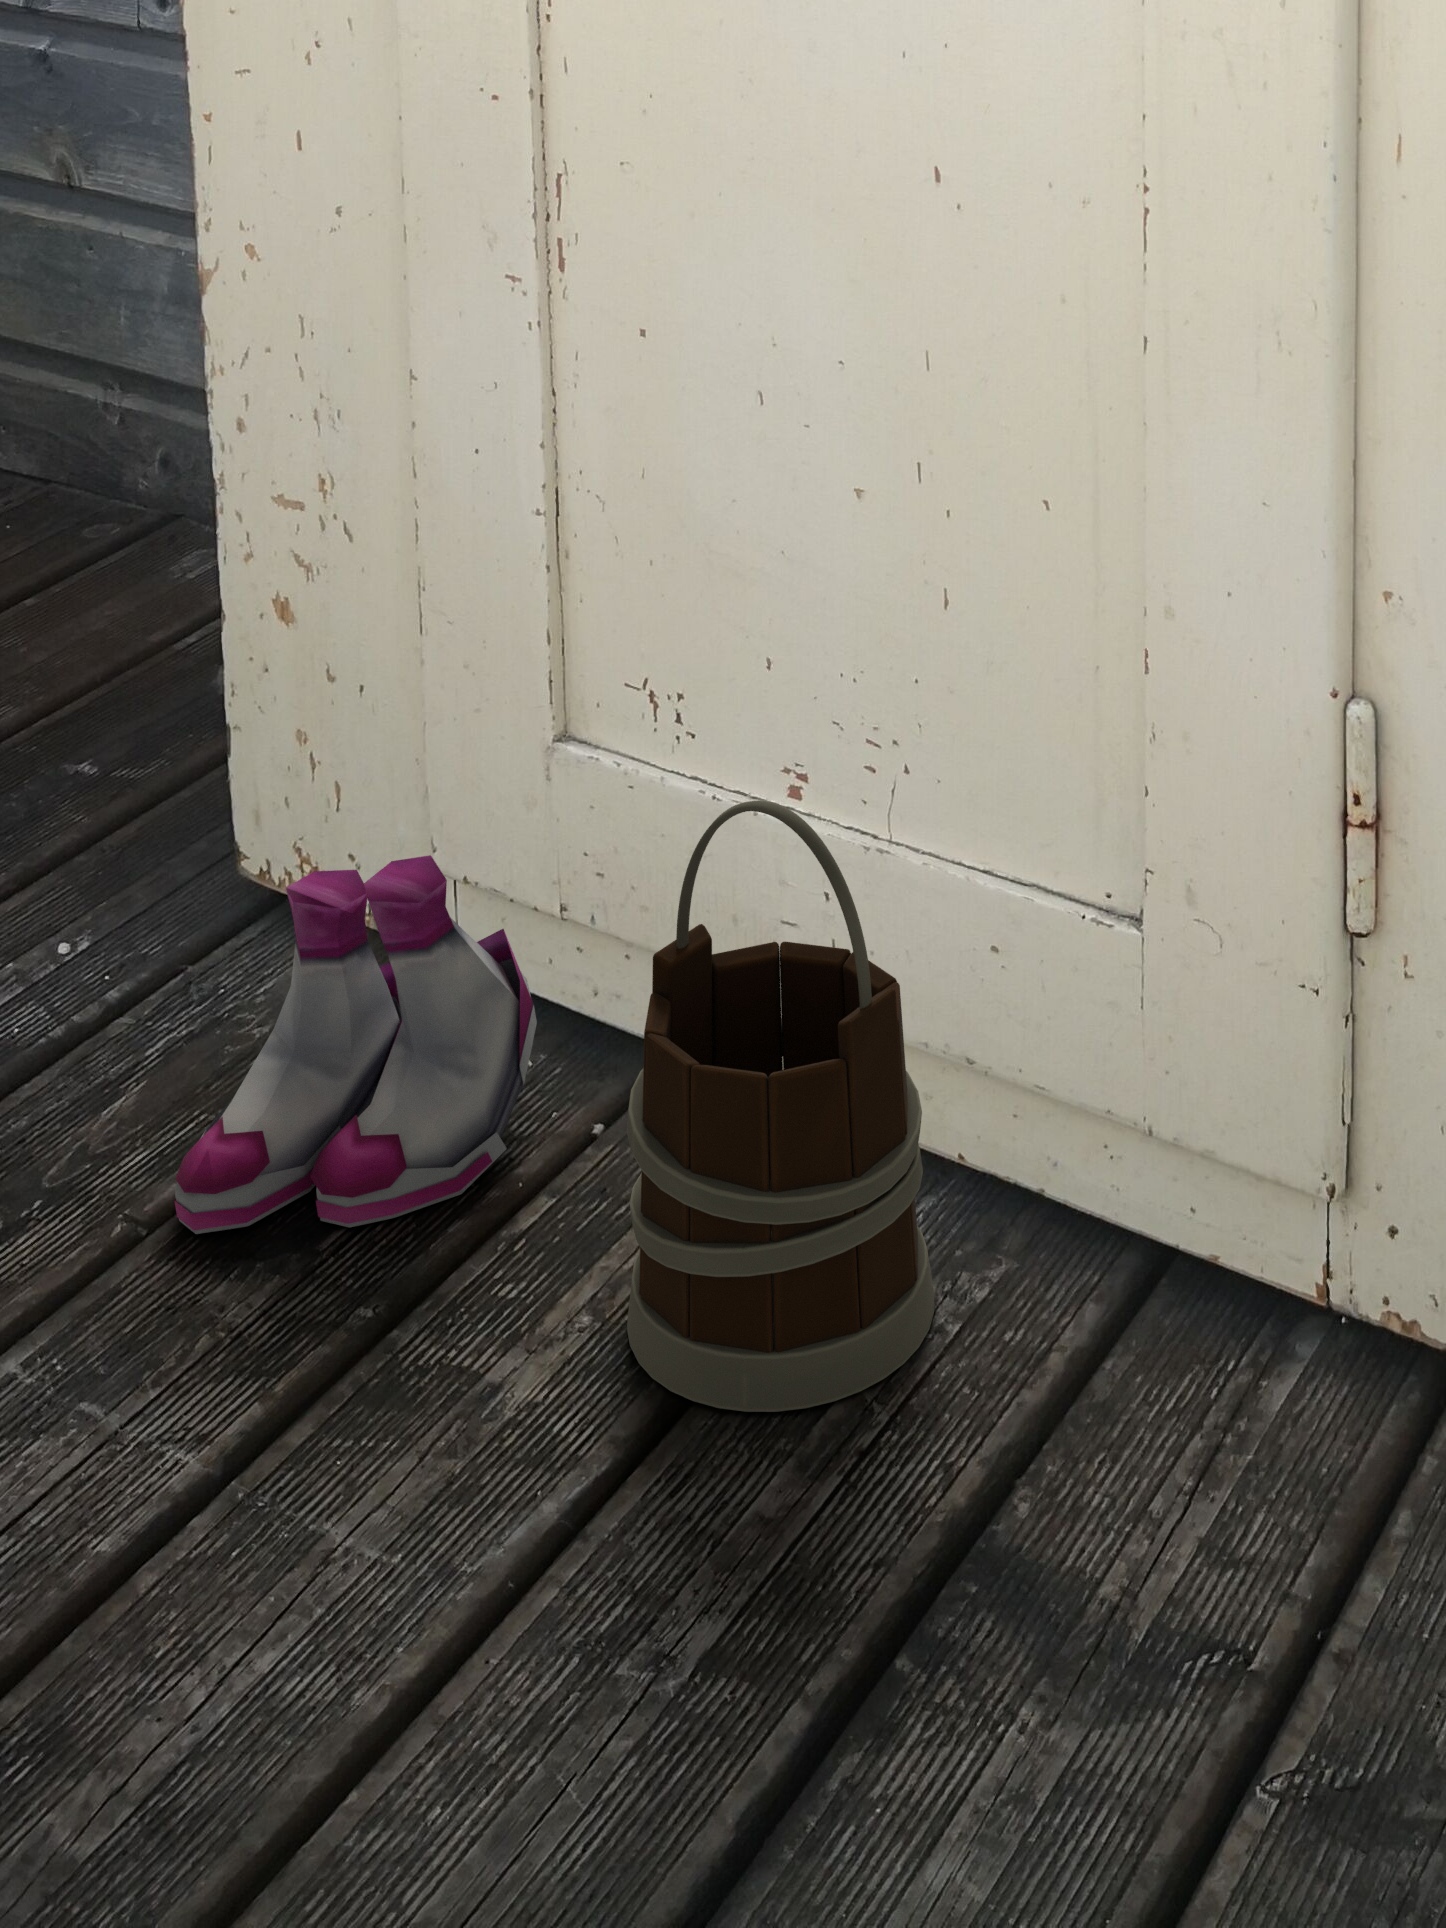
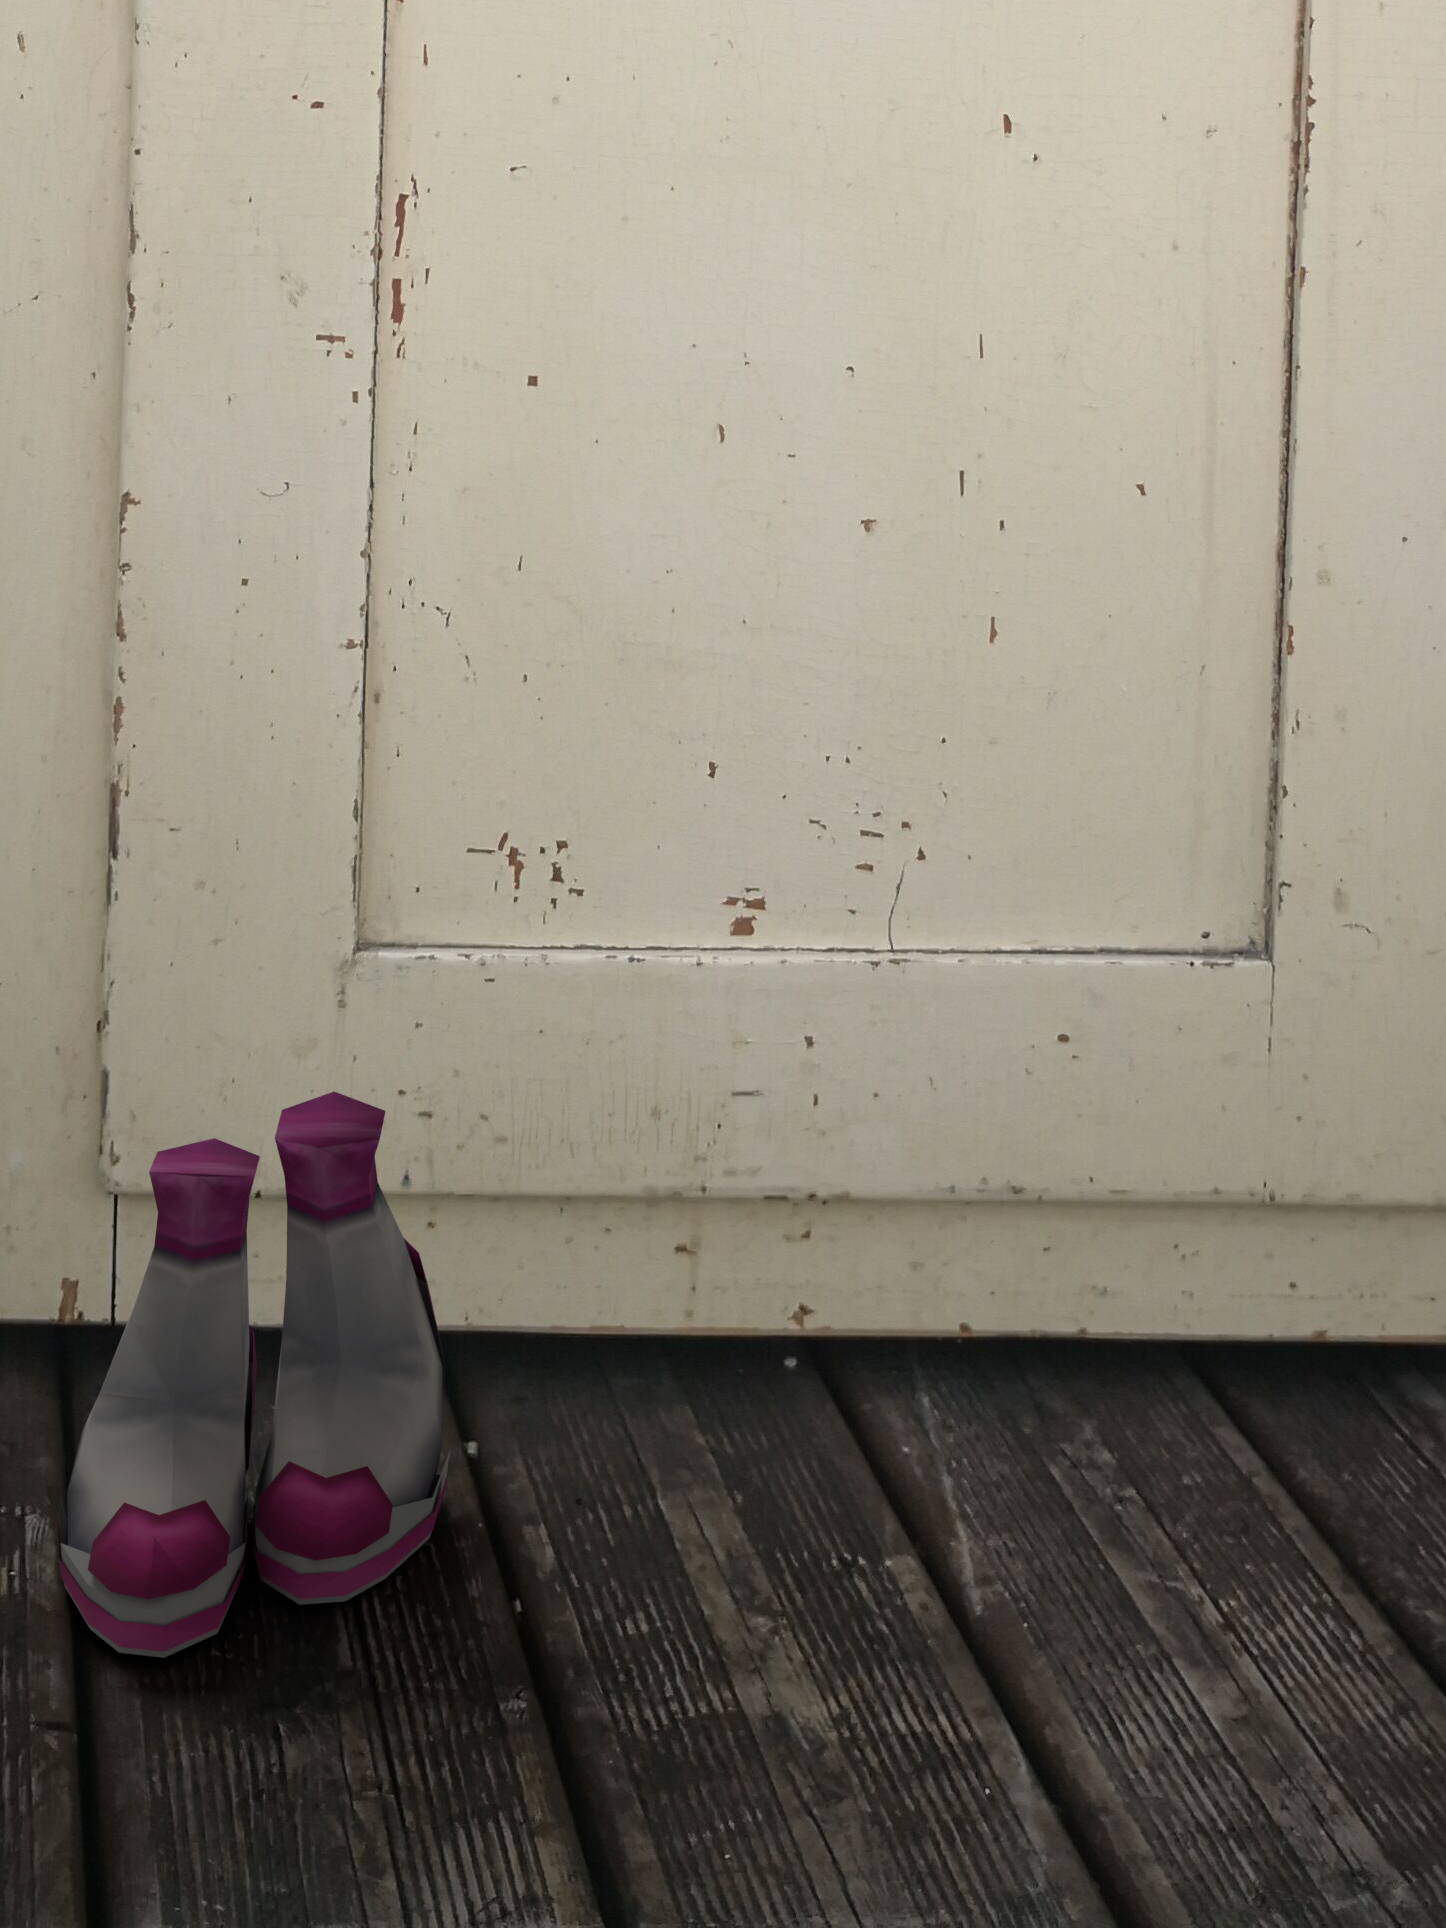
wooden bucket: present [627,800,934,1412] -> none [761,866,1140,1630]

